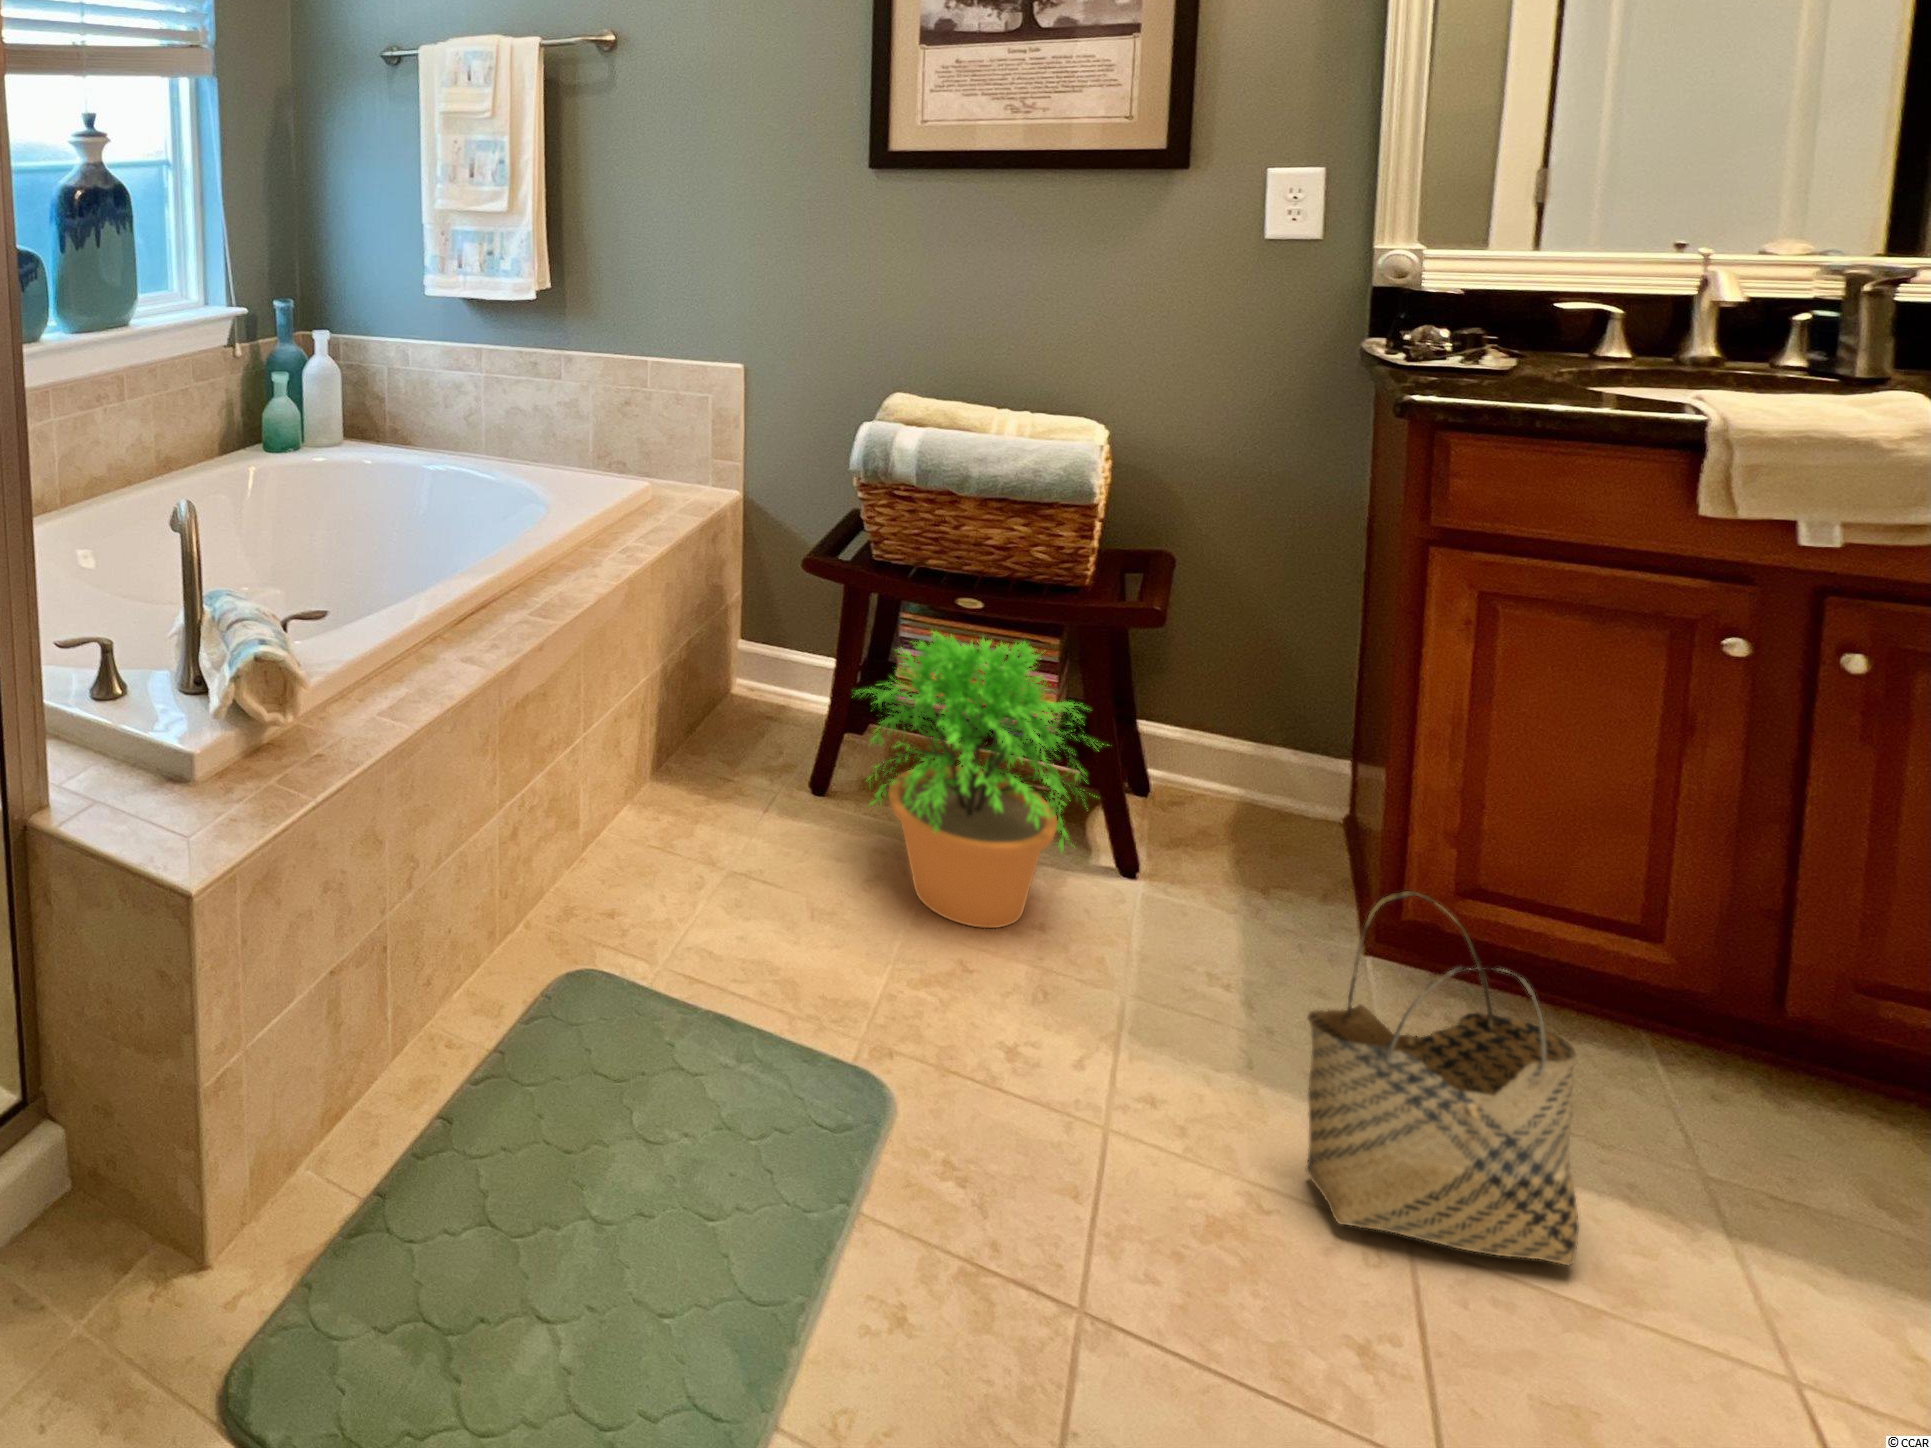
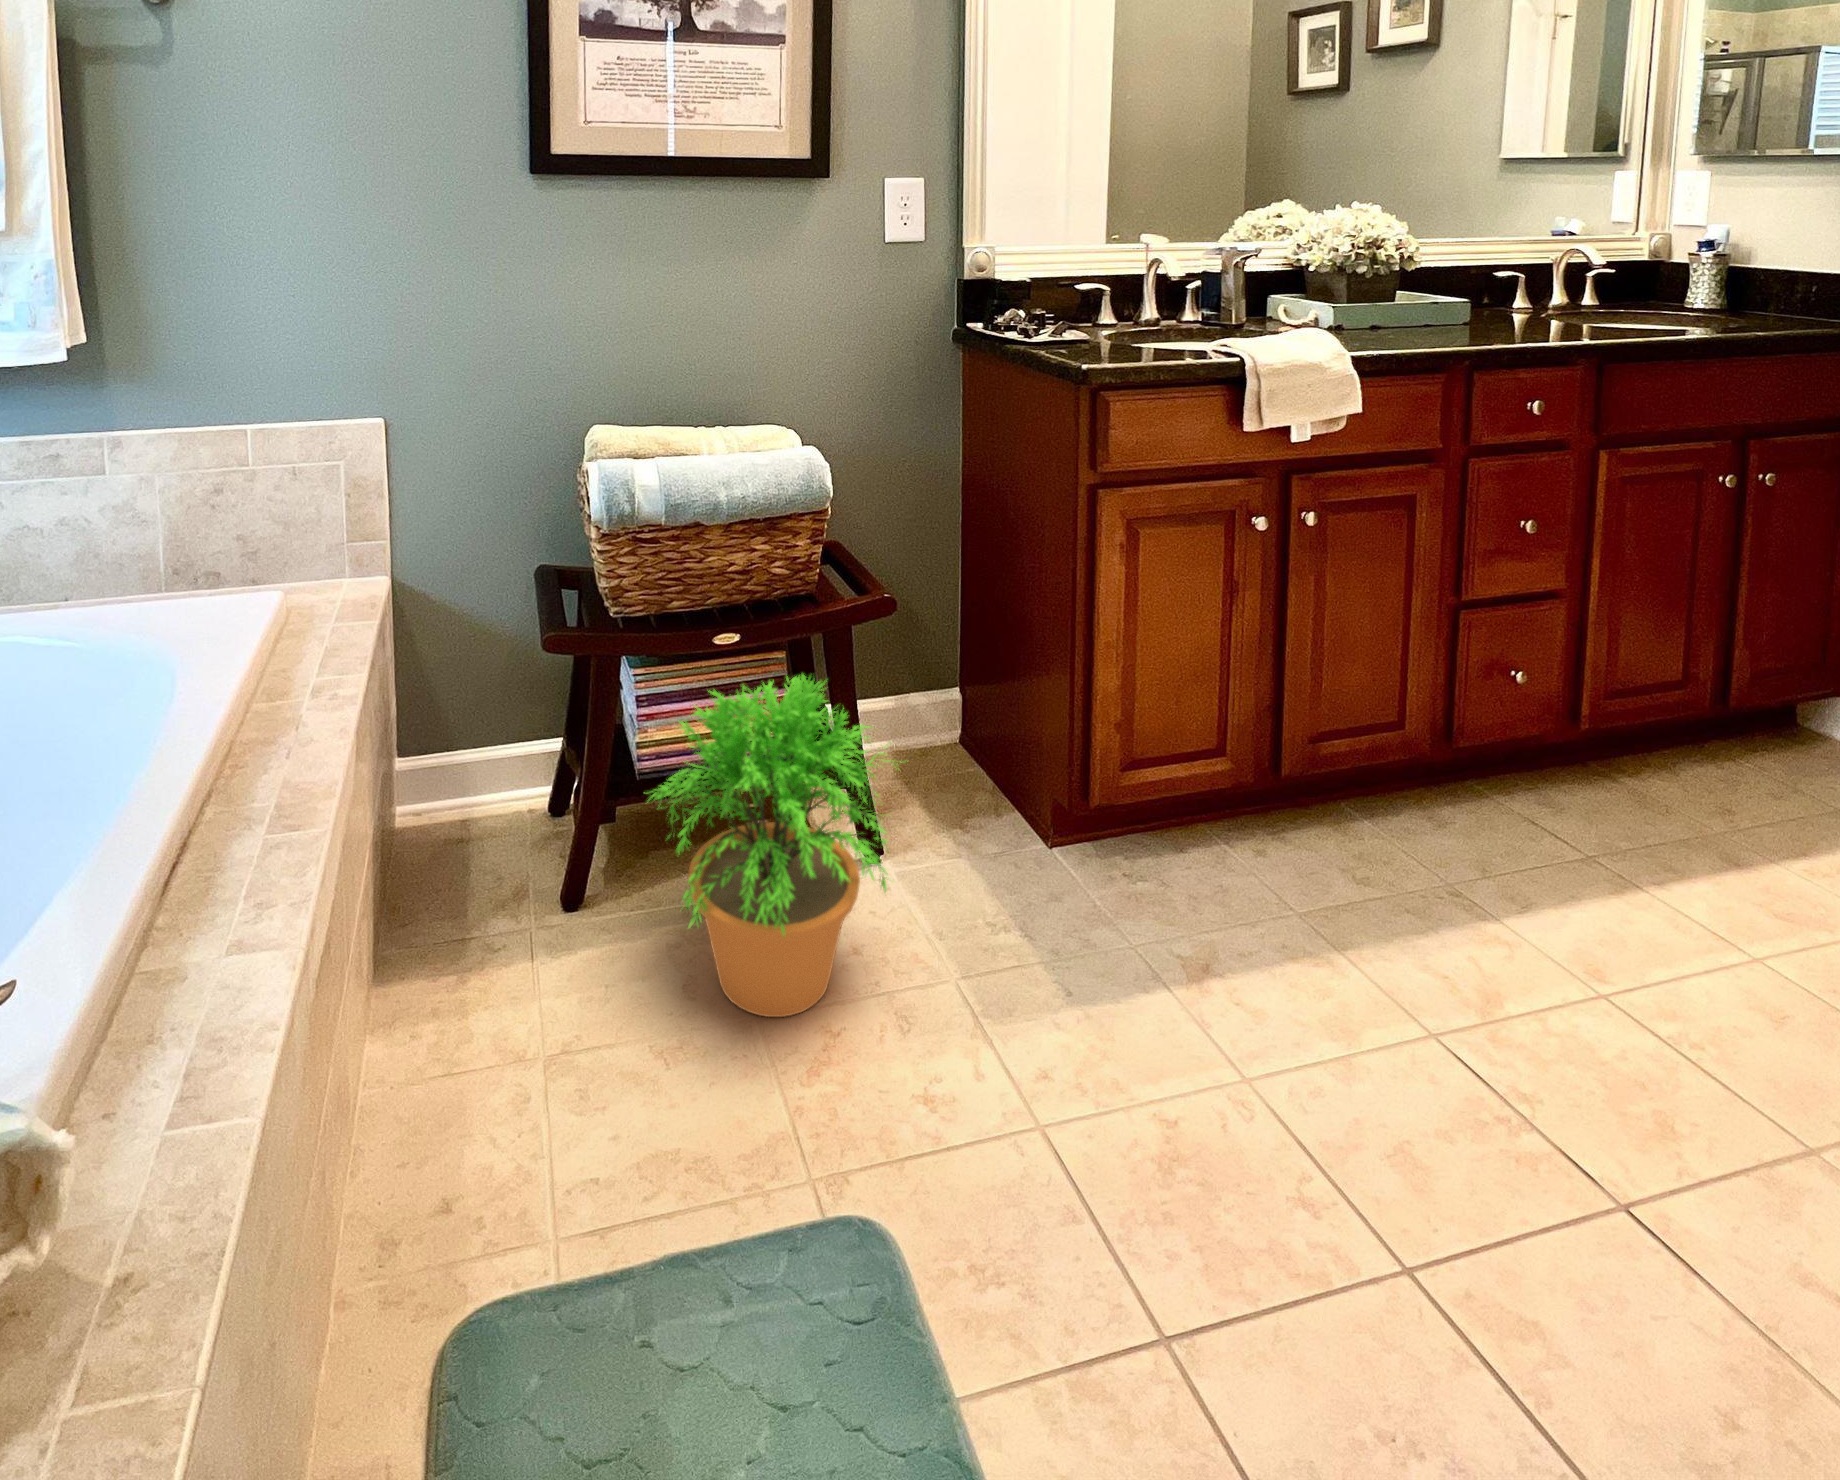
woven basket: present [1305,891,1579,1265] -> none [1200,822,1369,1184]

